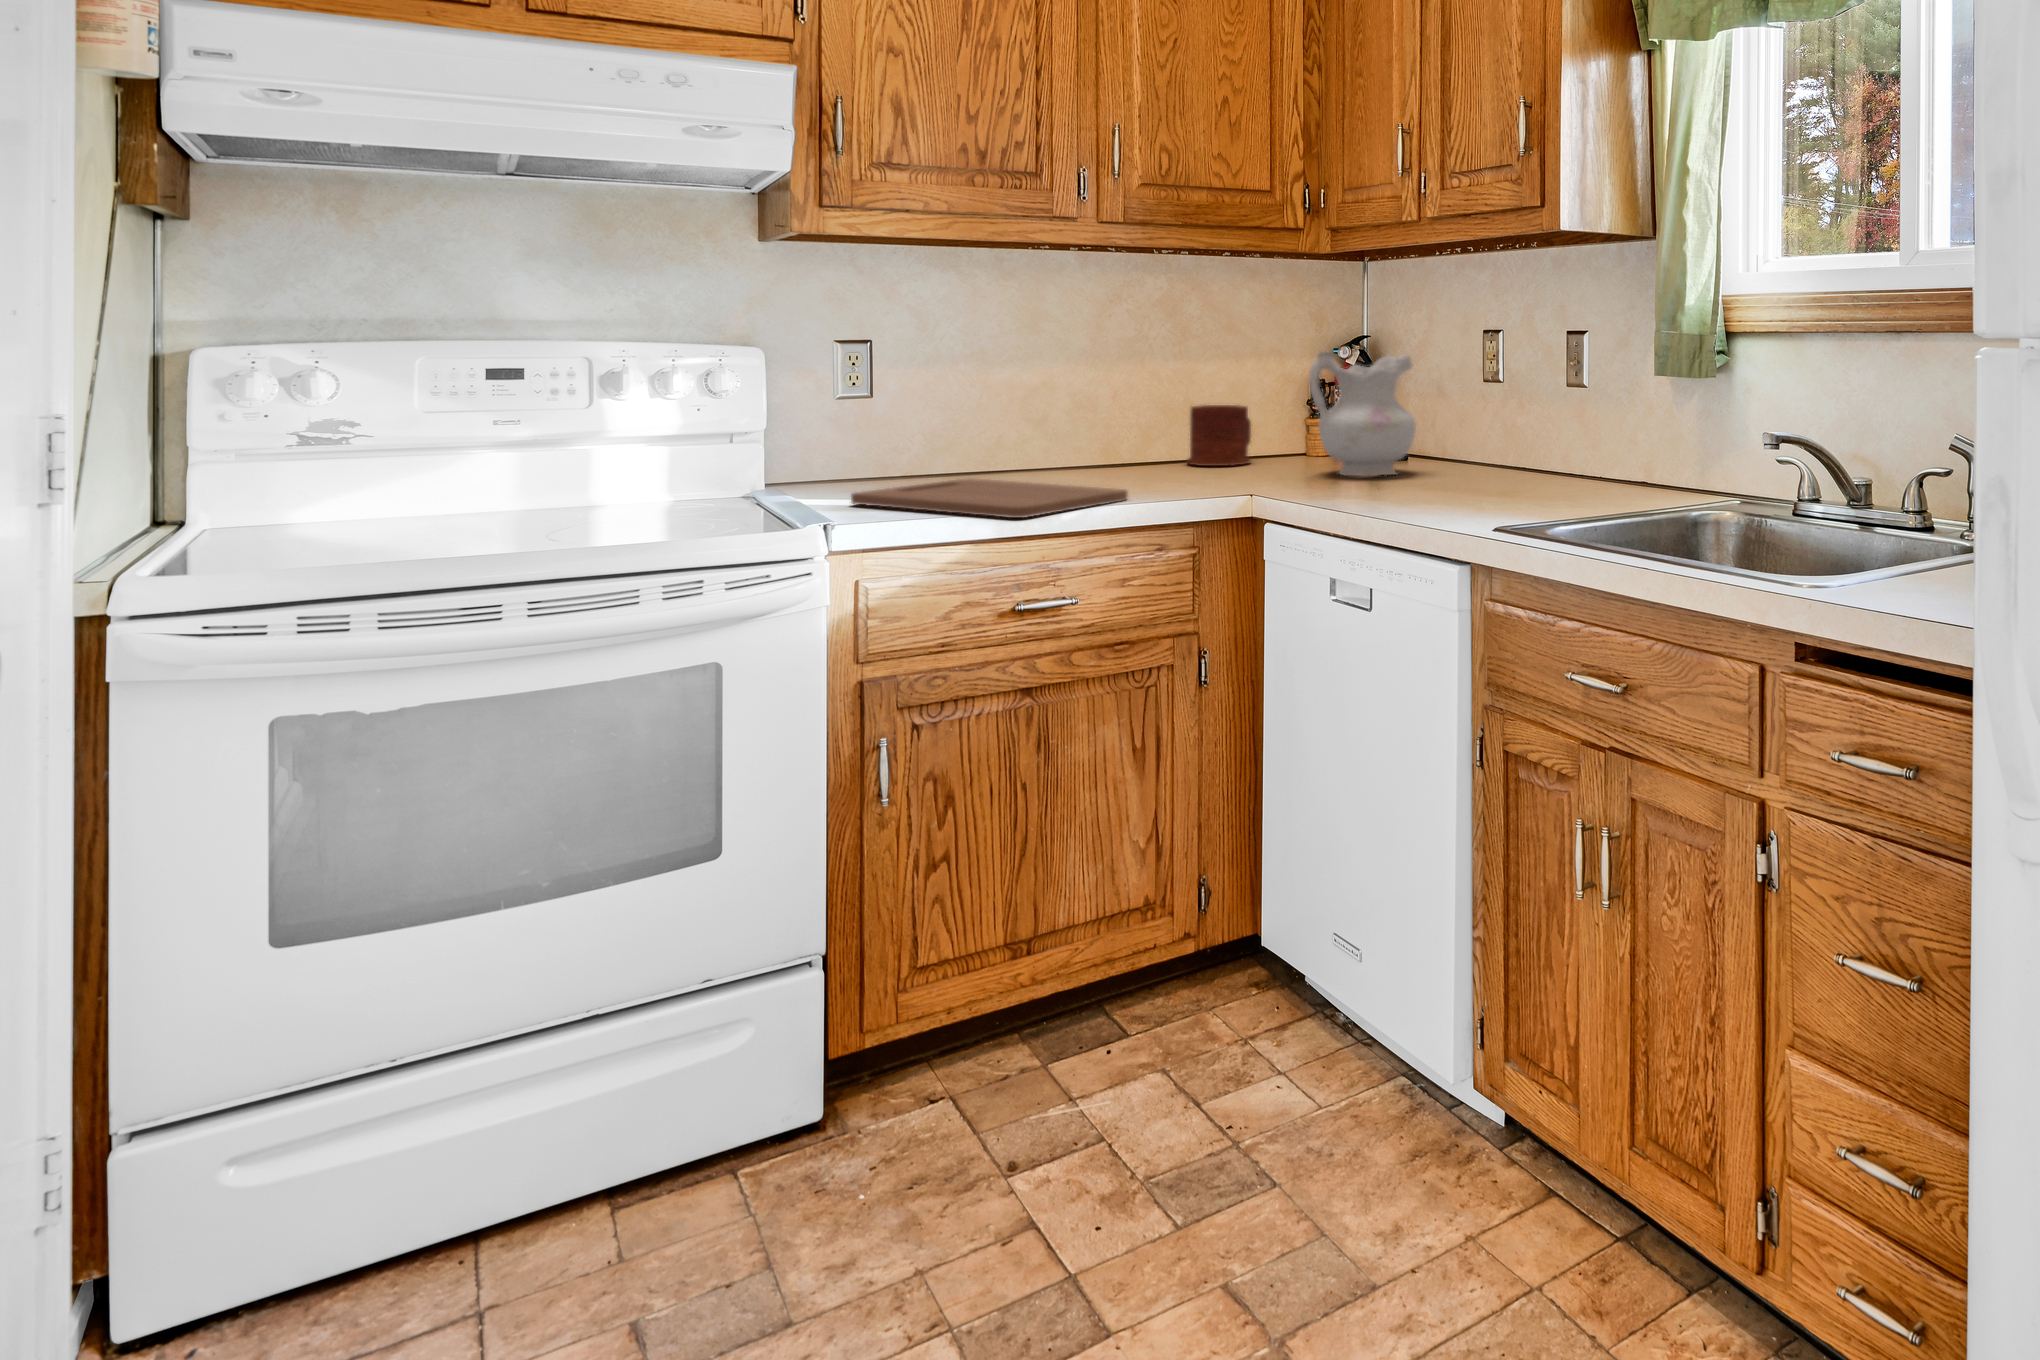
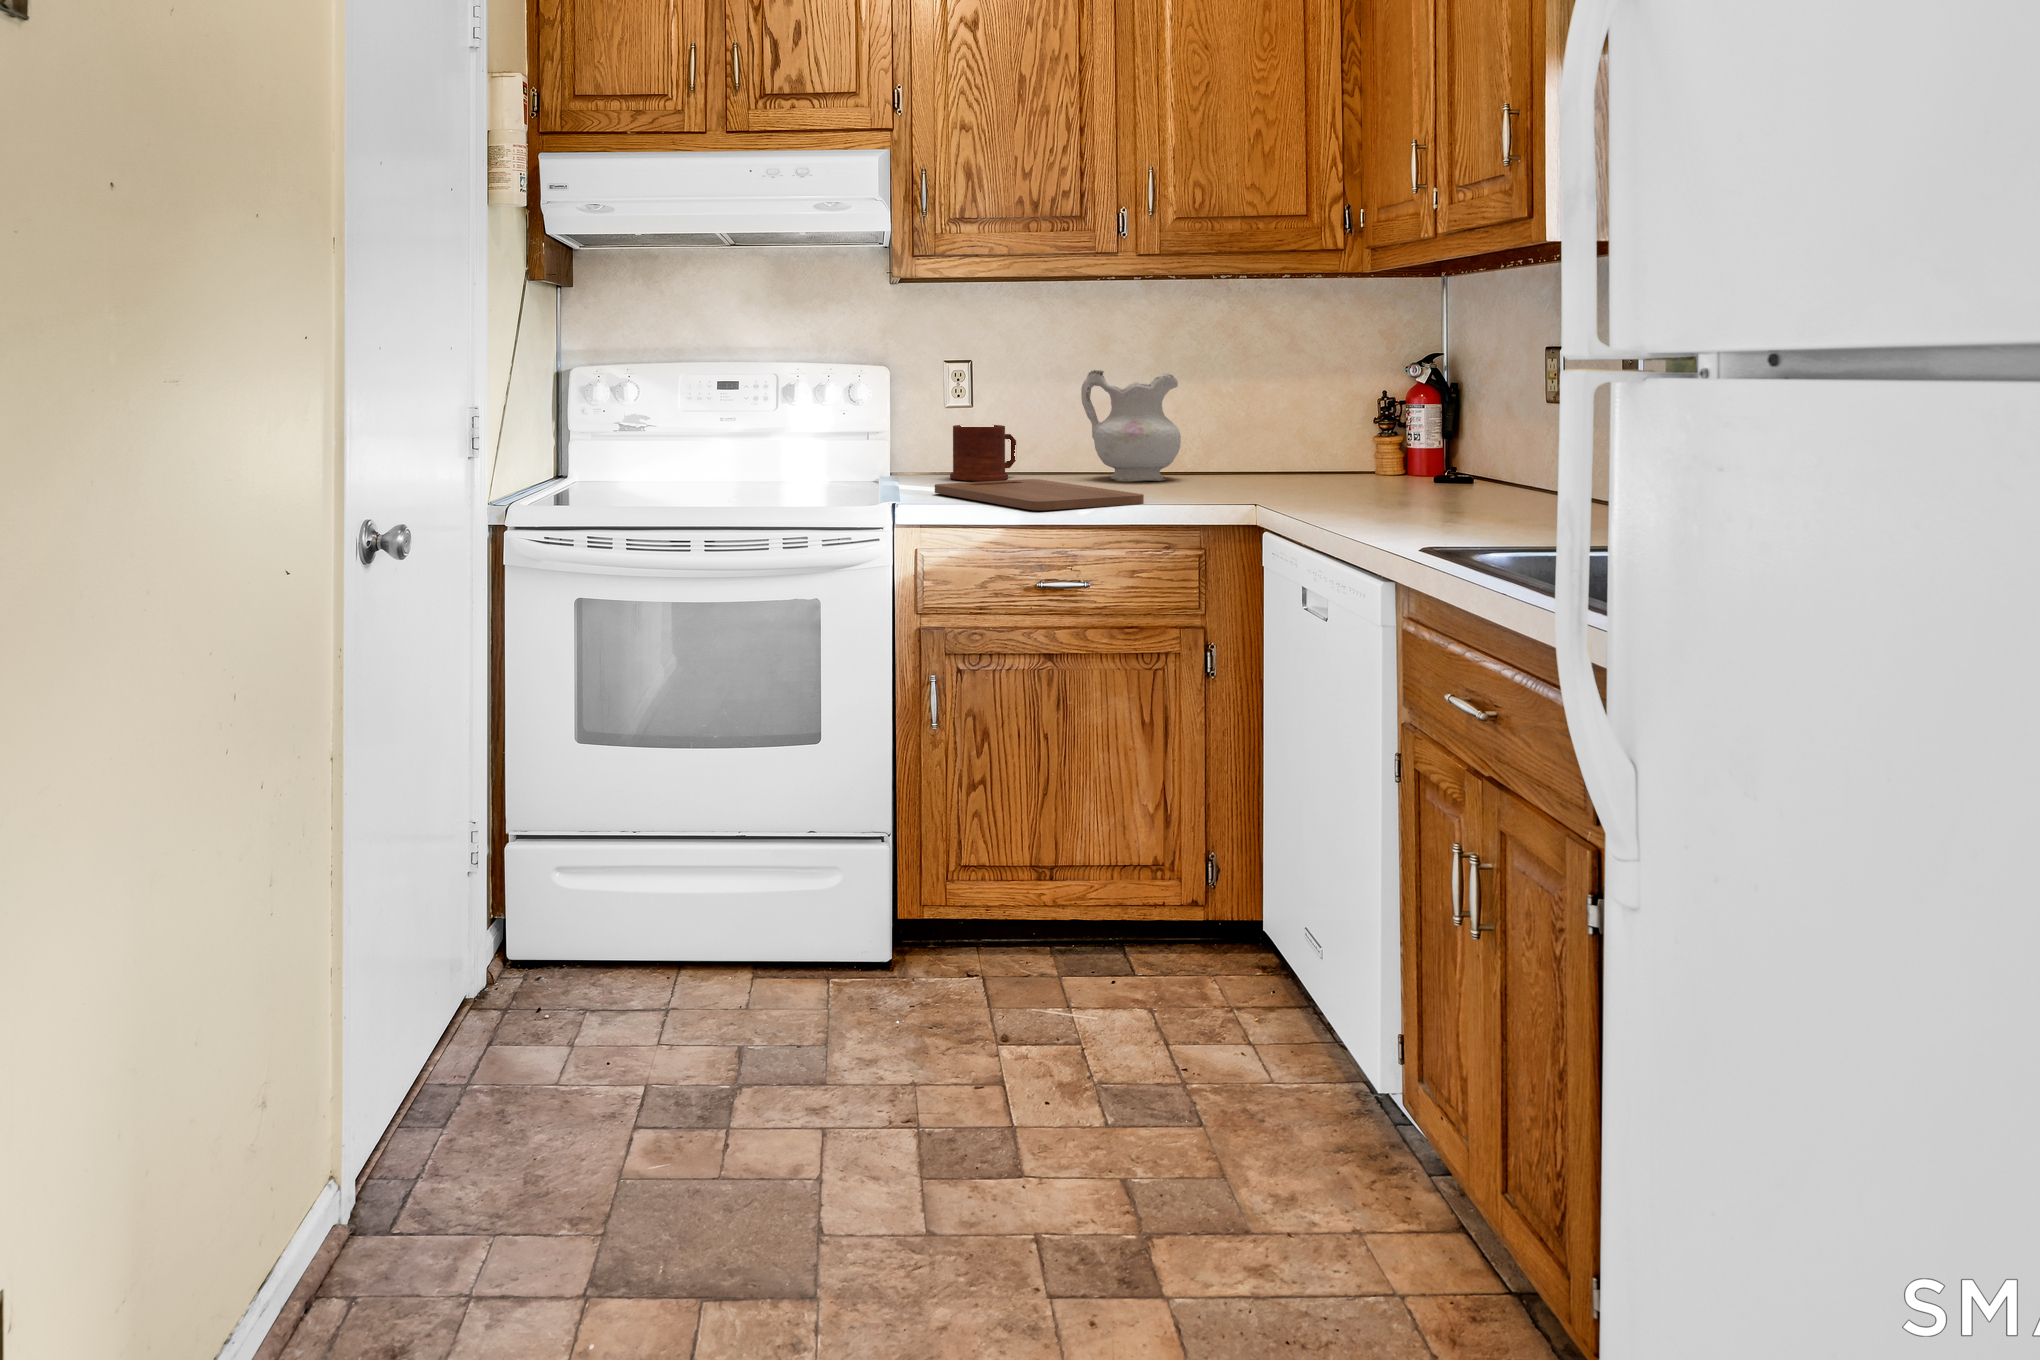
ceramic pitcher: present [1309,351,1416,476] -> present [1081,370,1181,481]
mug: present [1187,405,1251,466] -> present [950,425,1016,481]

